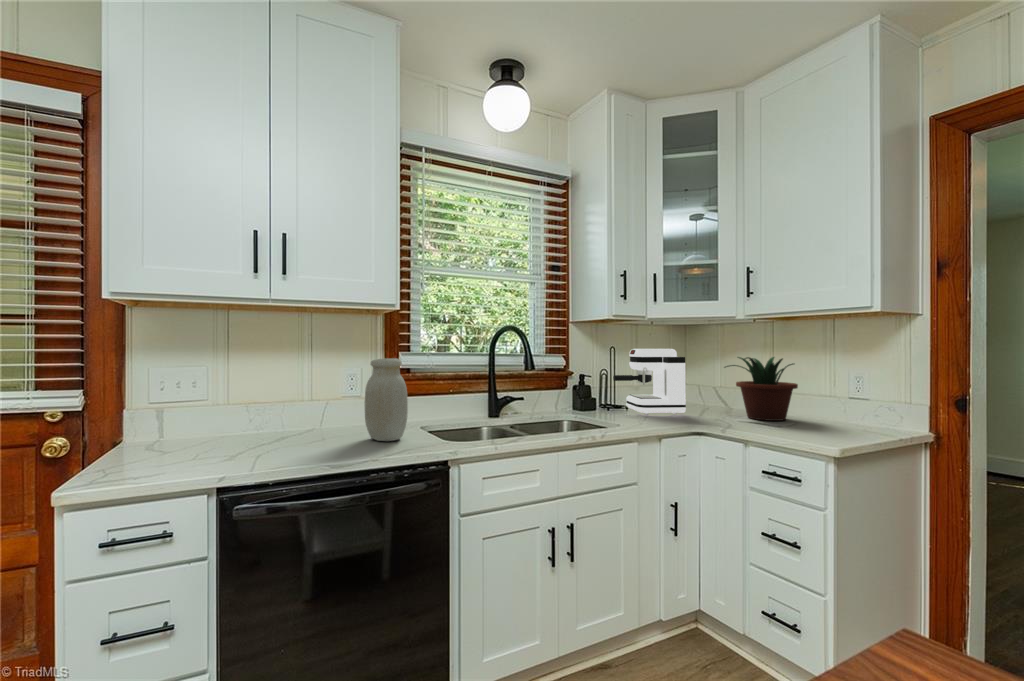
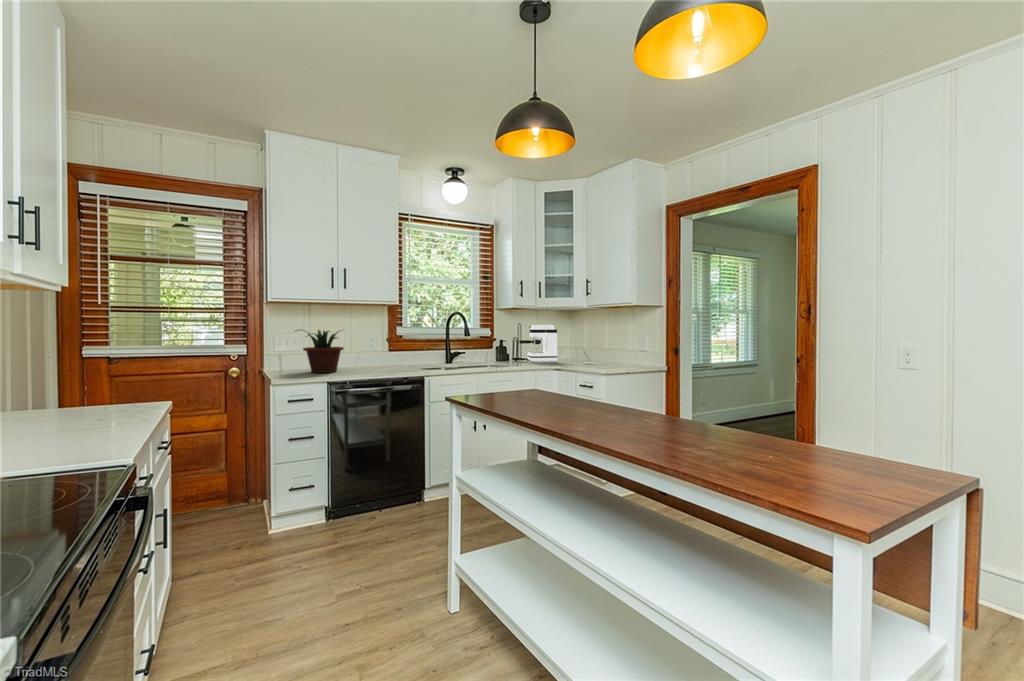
potted plant: present [726,357,798,421] -> present [296,330,344,373]
jar: present [365,358,408,441] -> none [383,330,404,370]

